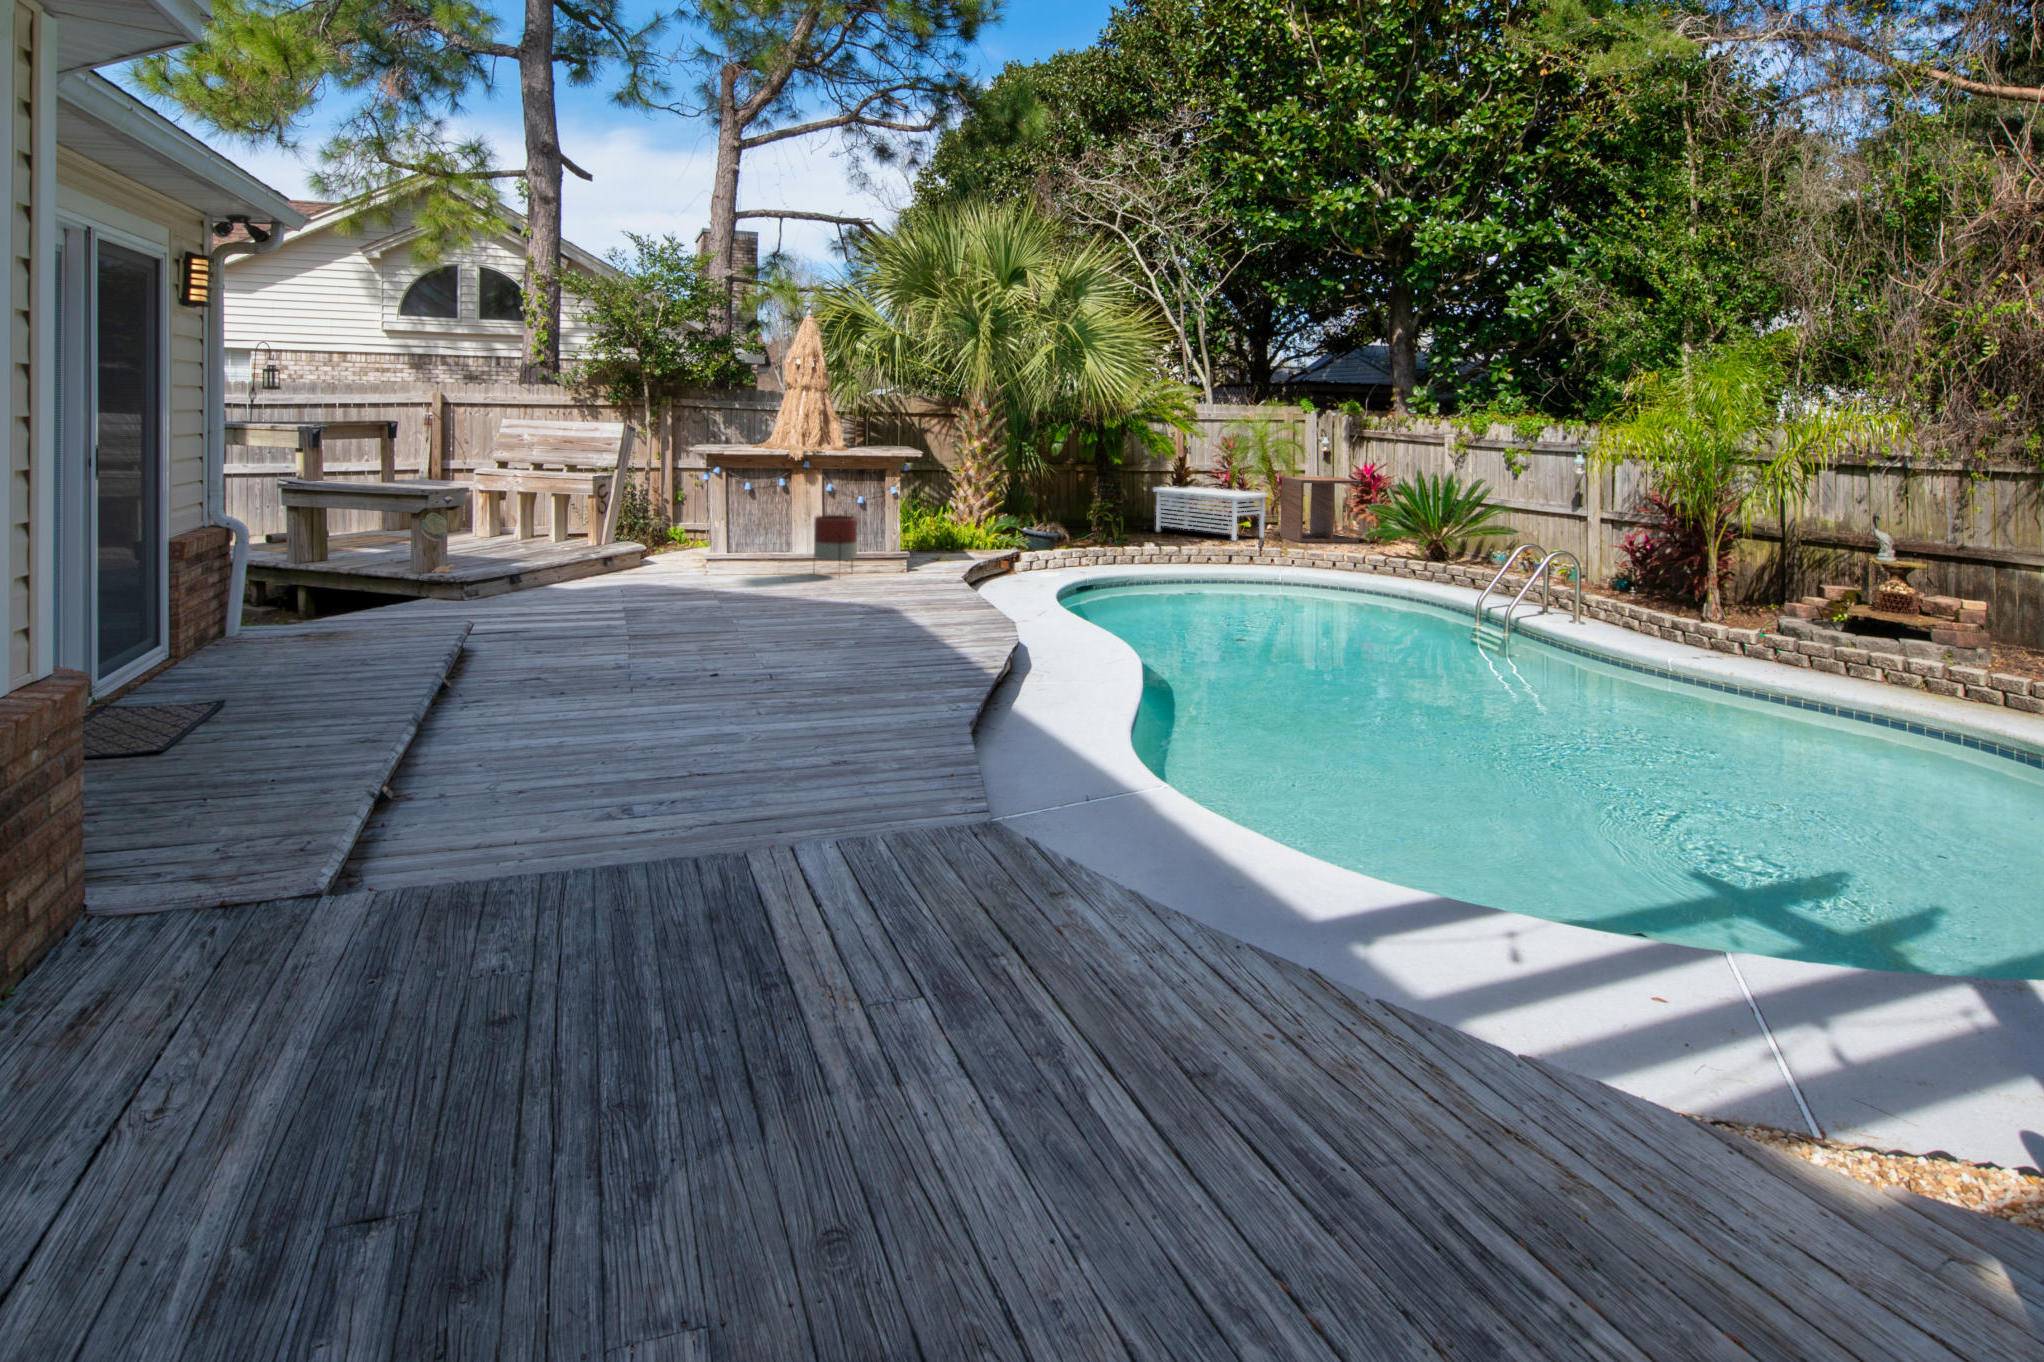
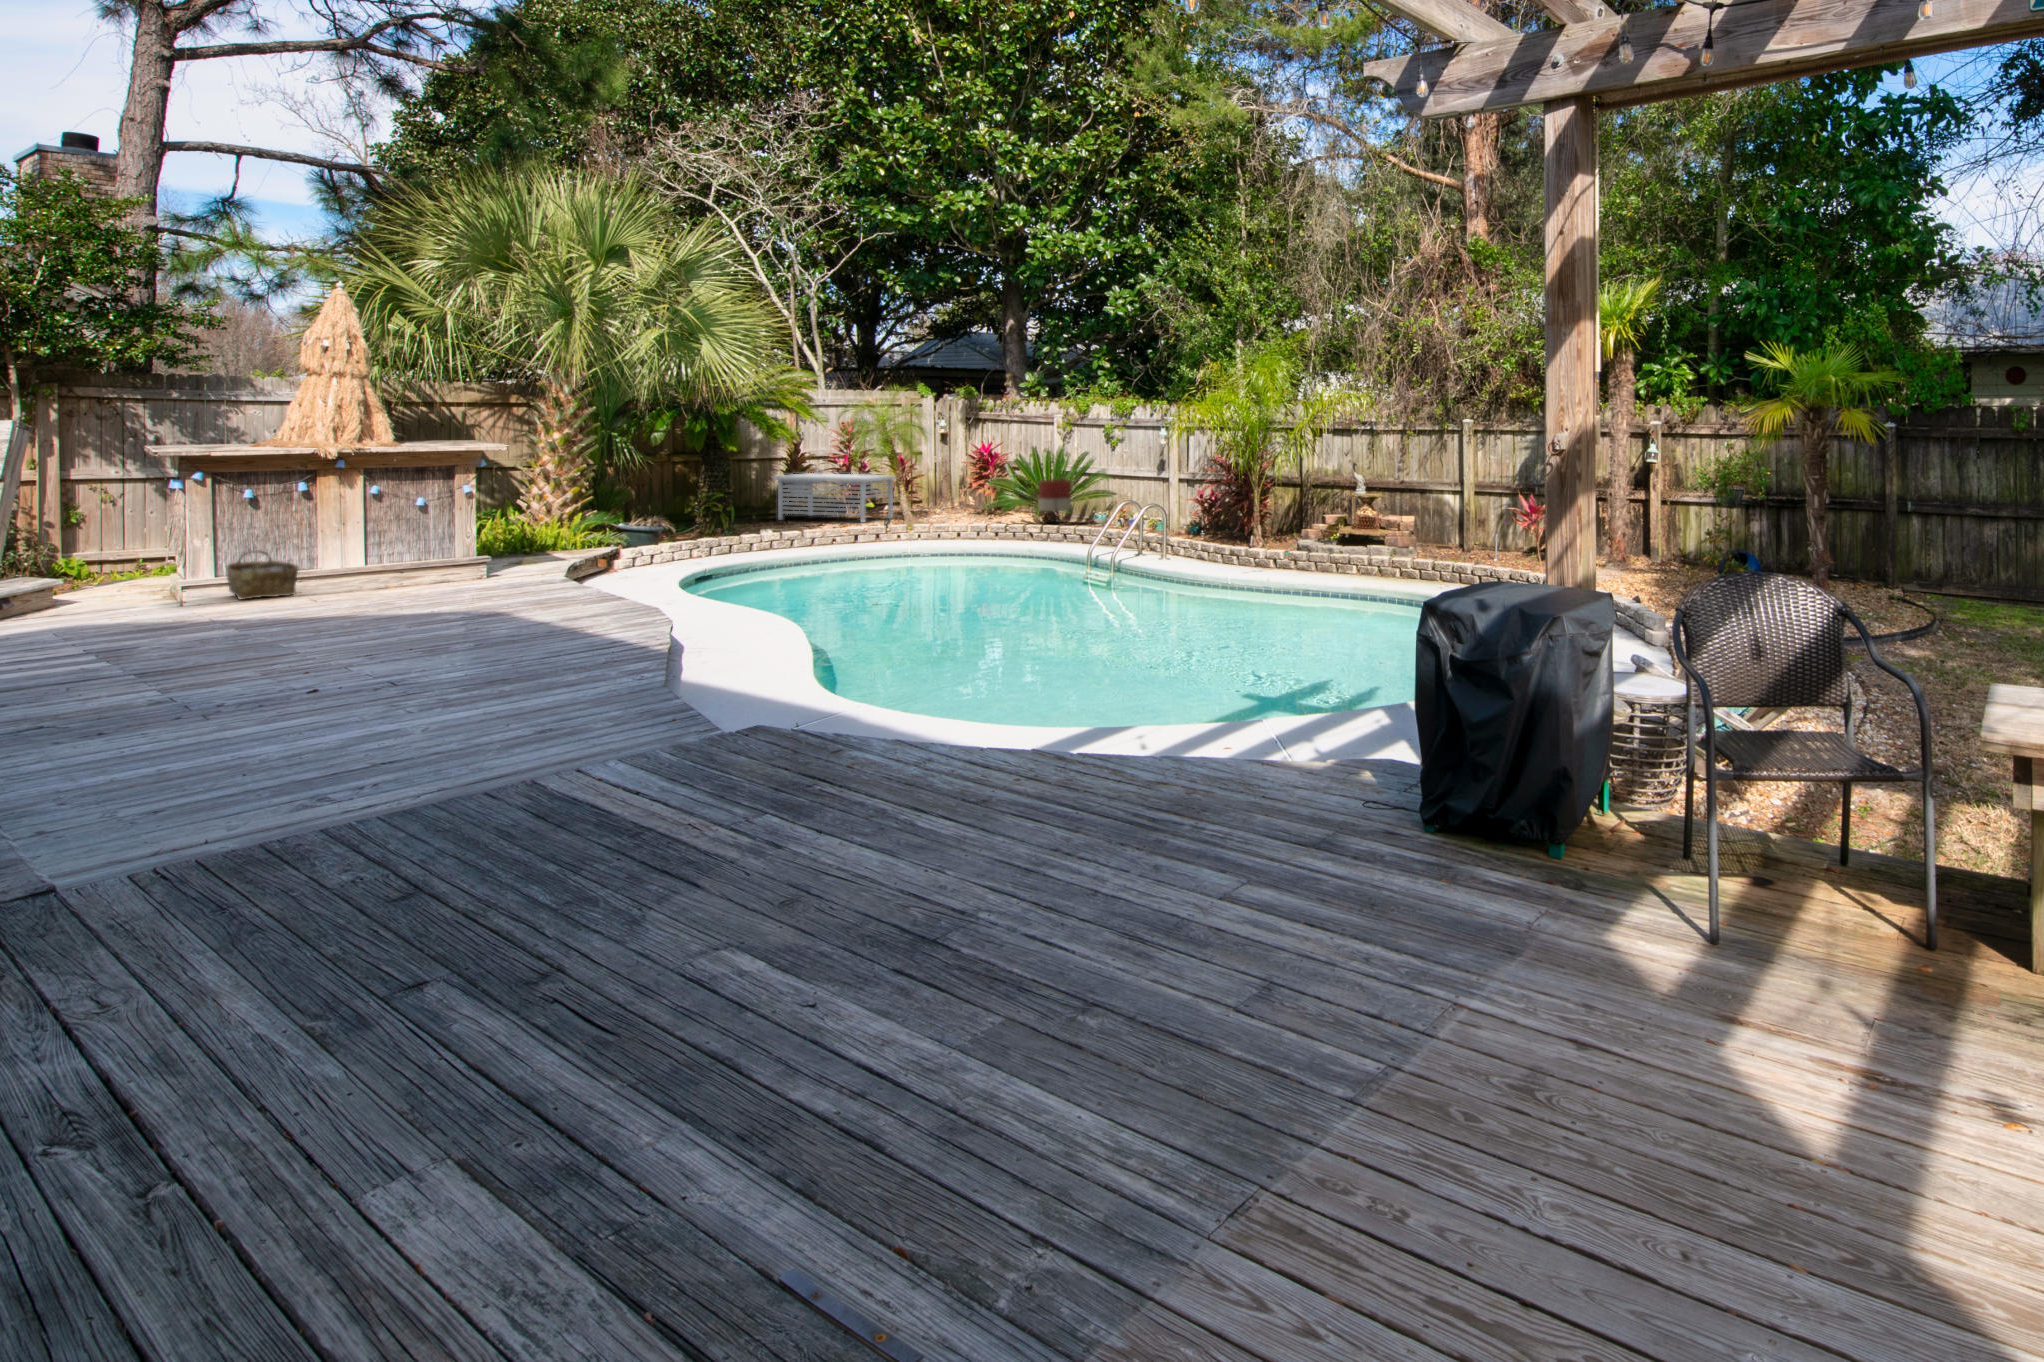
side table: present [1280,477,1361,543] -> none [909,458,984,520]
planter: present [814,515,858,561] -> present [1038,479,1071,511]
woven basket: none [743,538,786,578] -> present [226,551,298,600]

